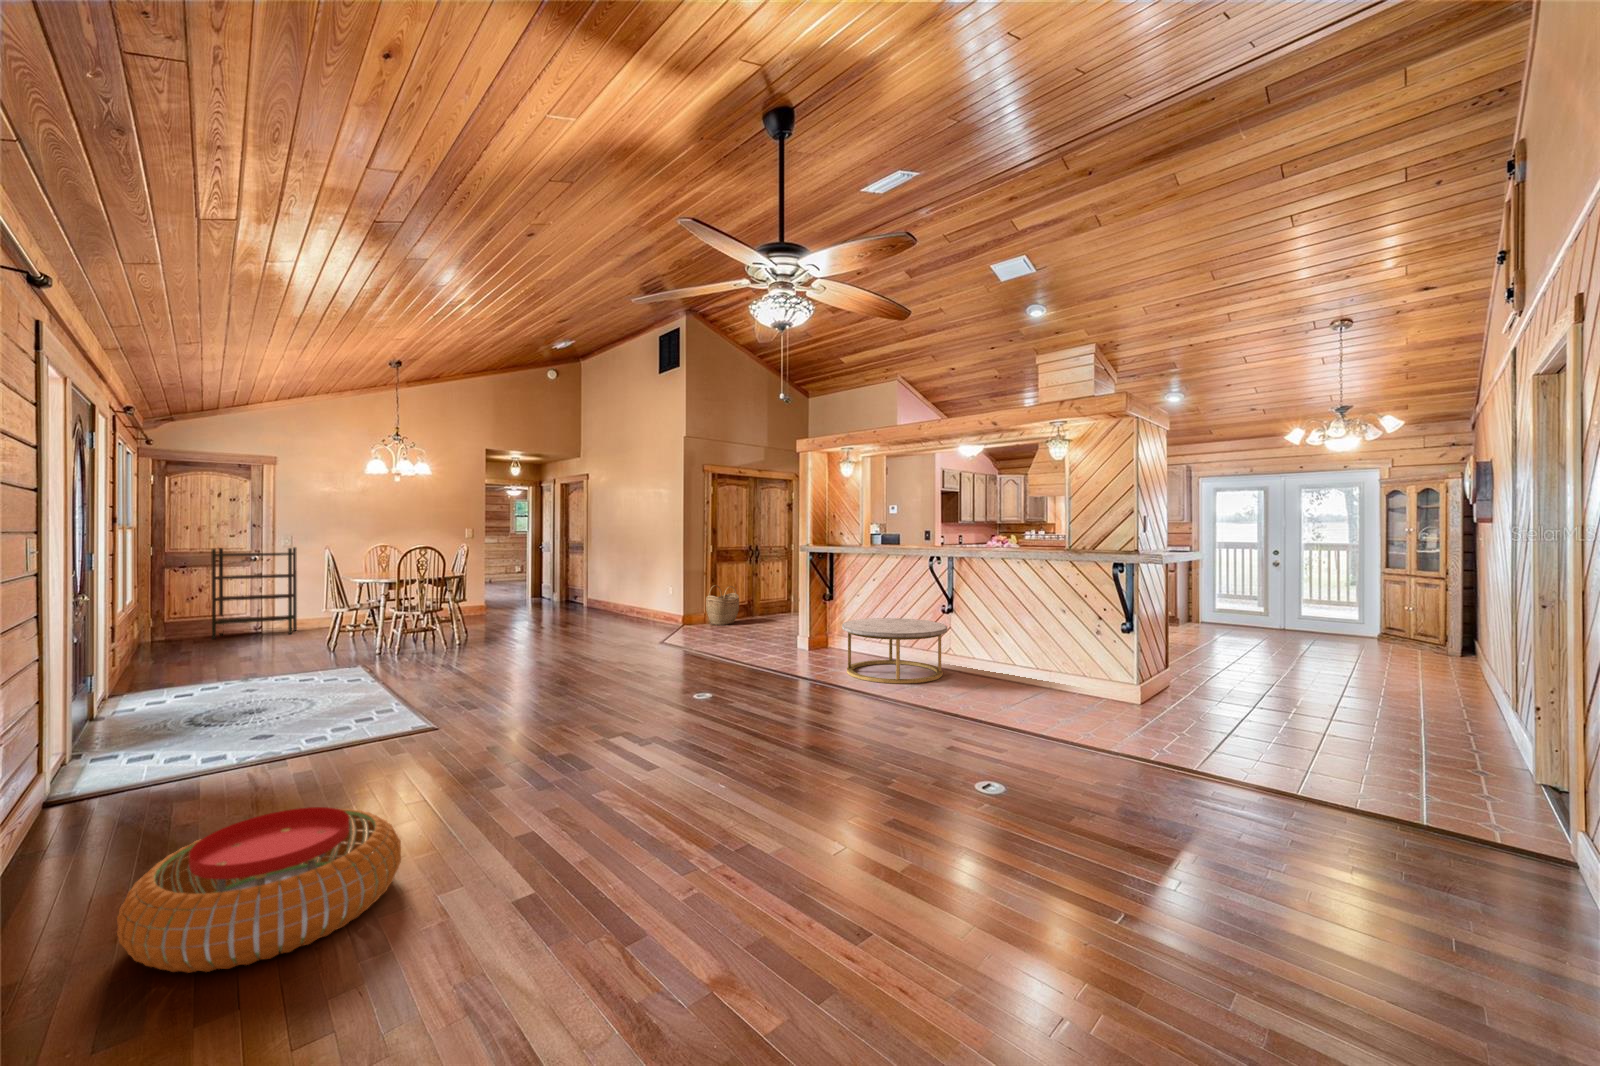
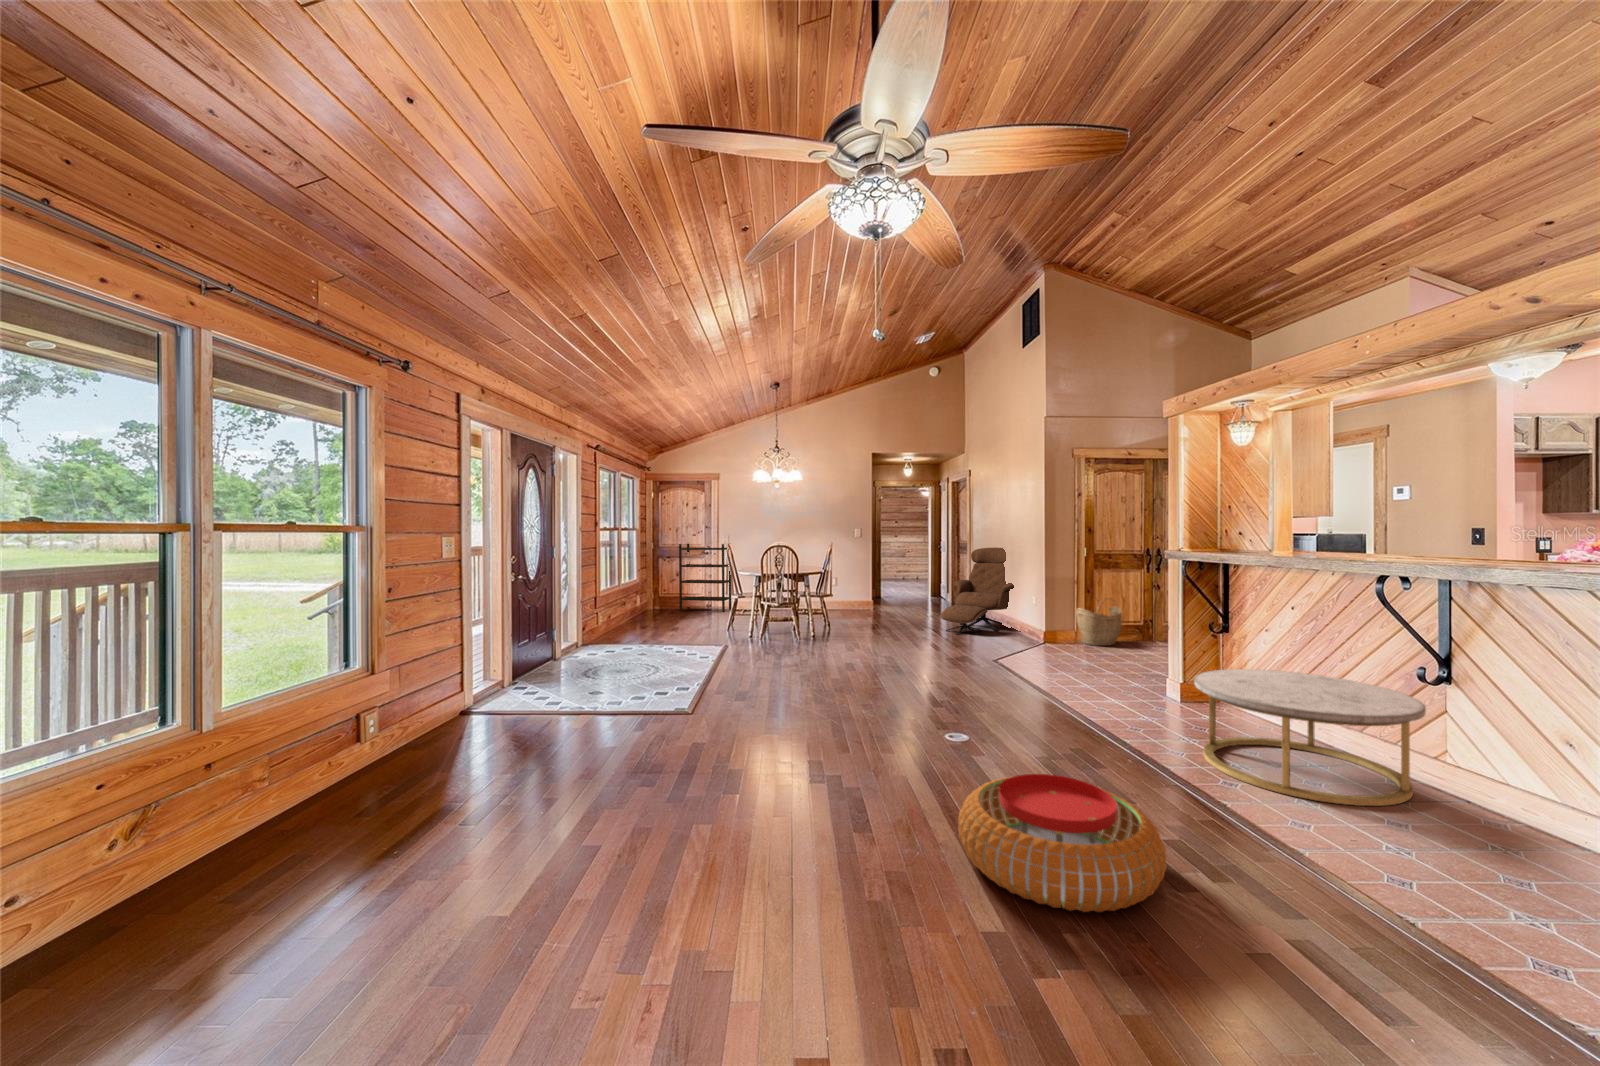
lounge chair: none [588,548,651,629] -> present [941,548,1014,635]
pouf: present [117,807,401,973] -> present [958,774,1166,912]

